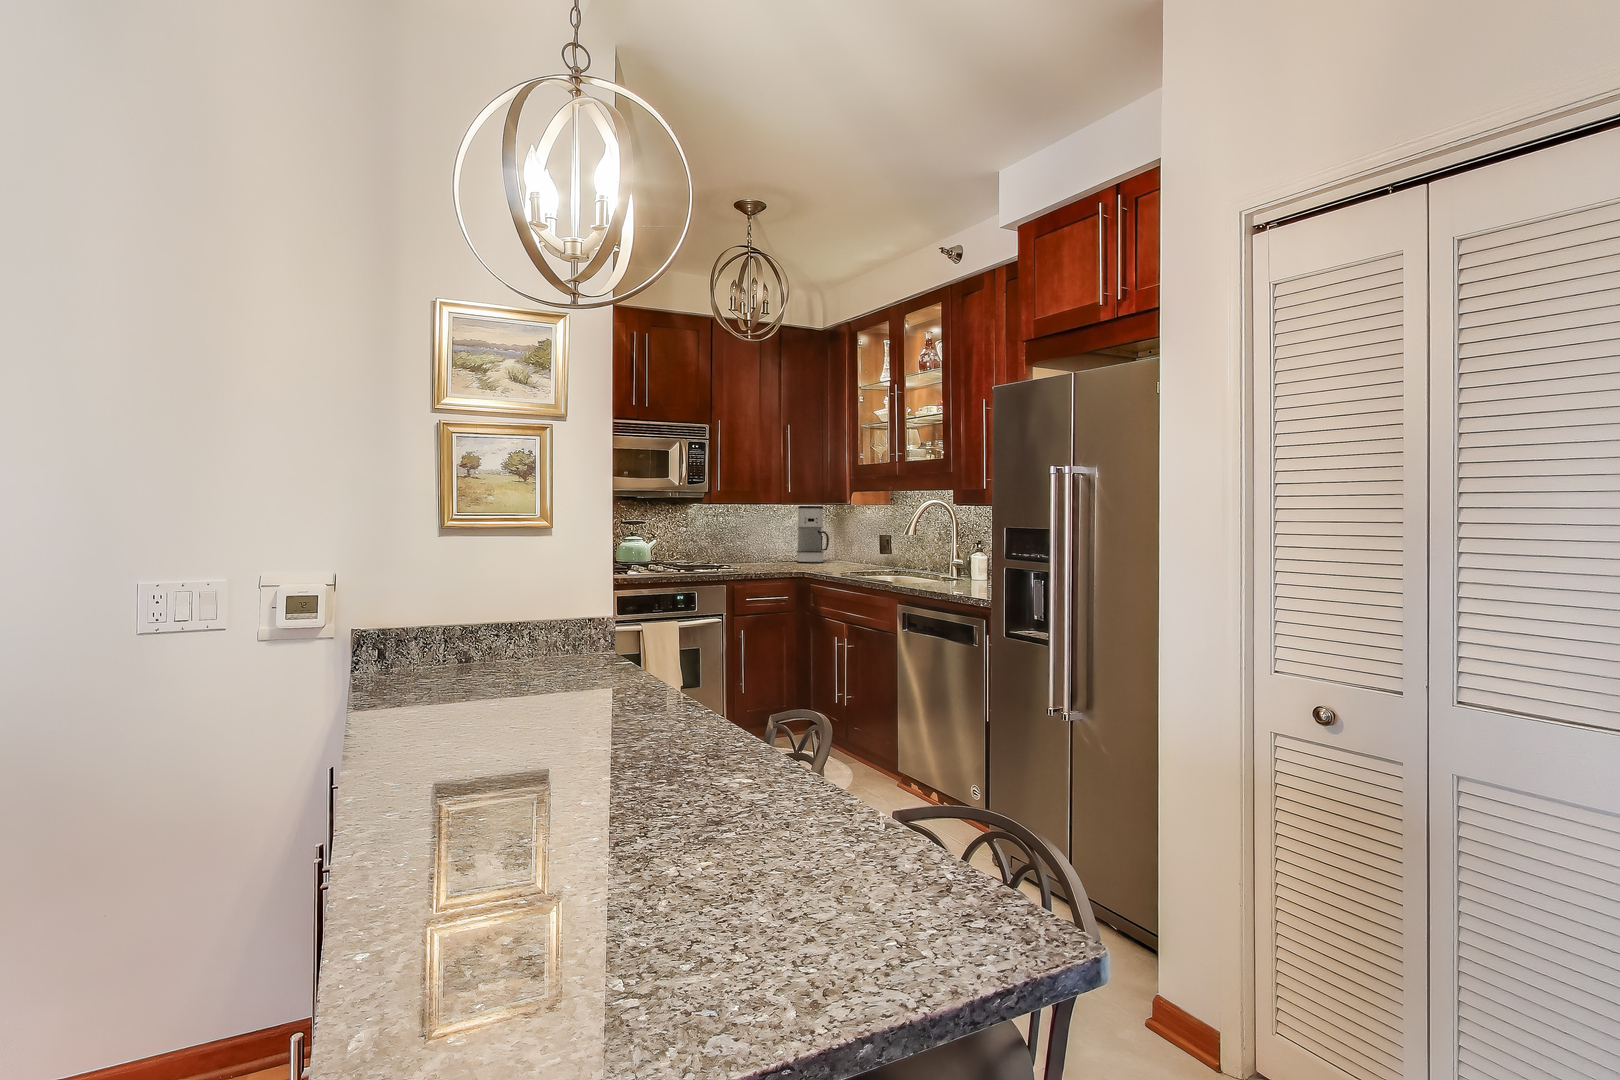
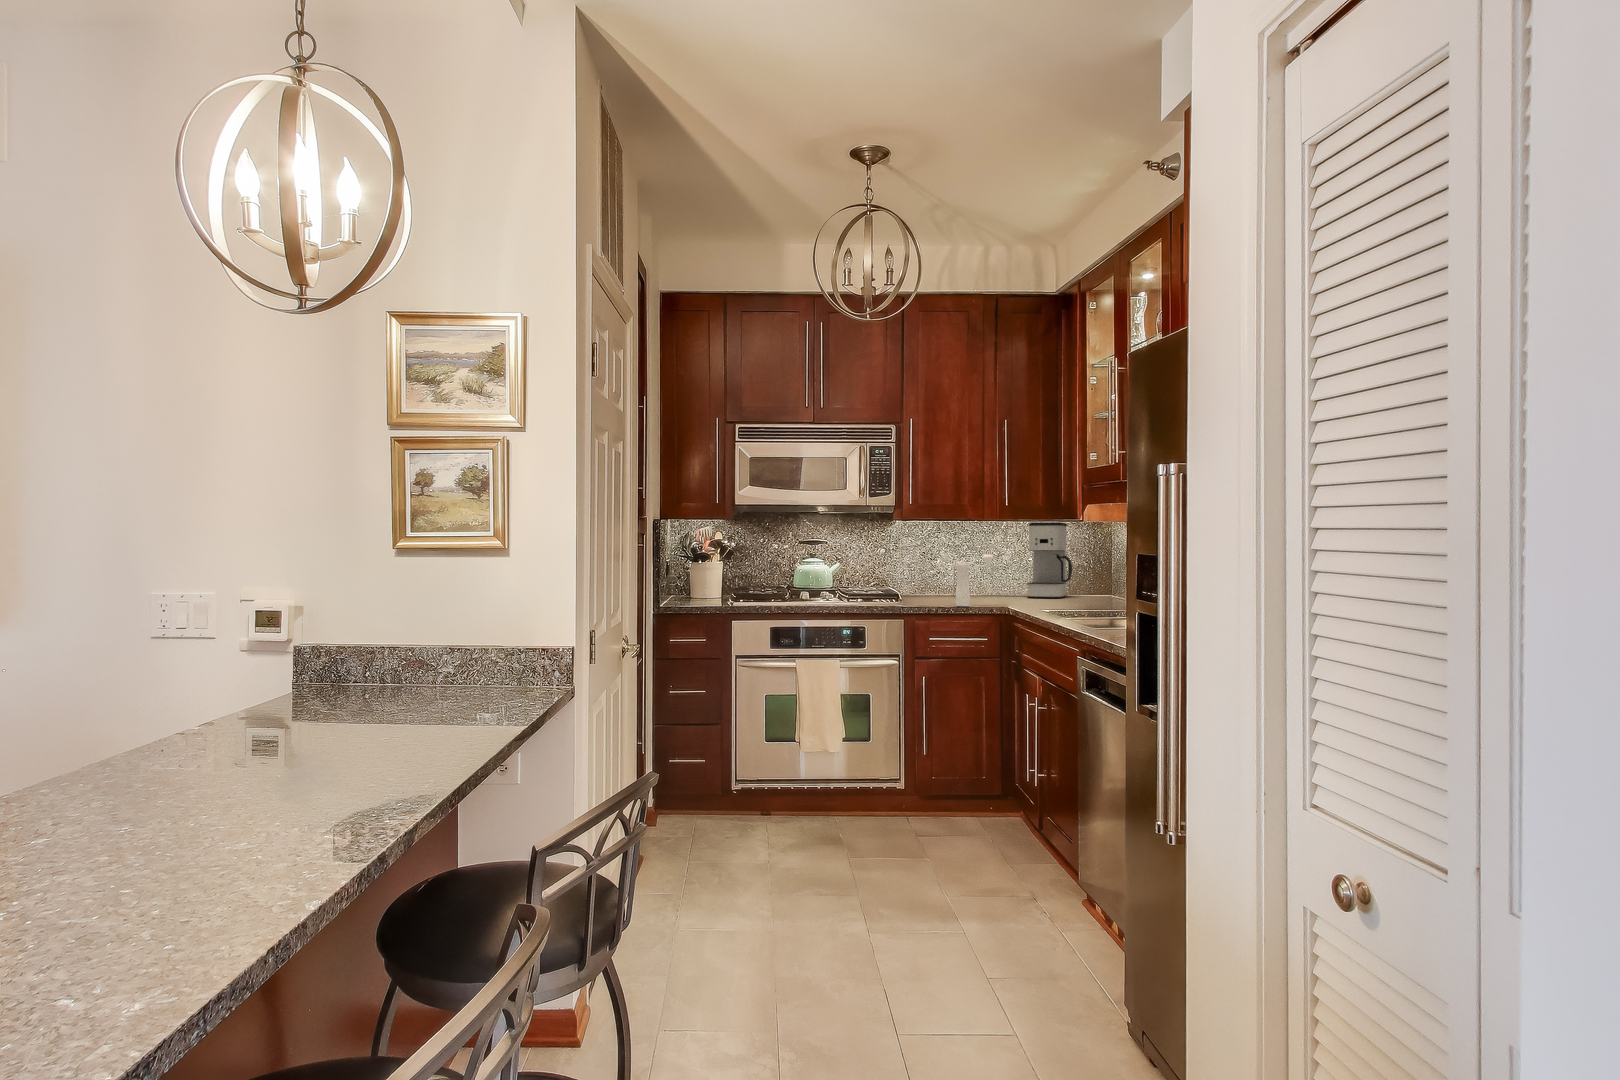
pepper mill: none [766,530,793,571] -> present [955,554,993,606]

